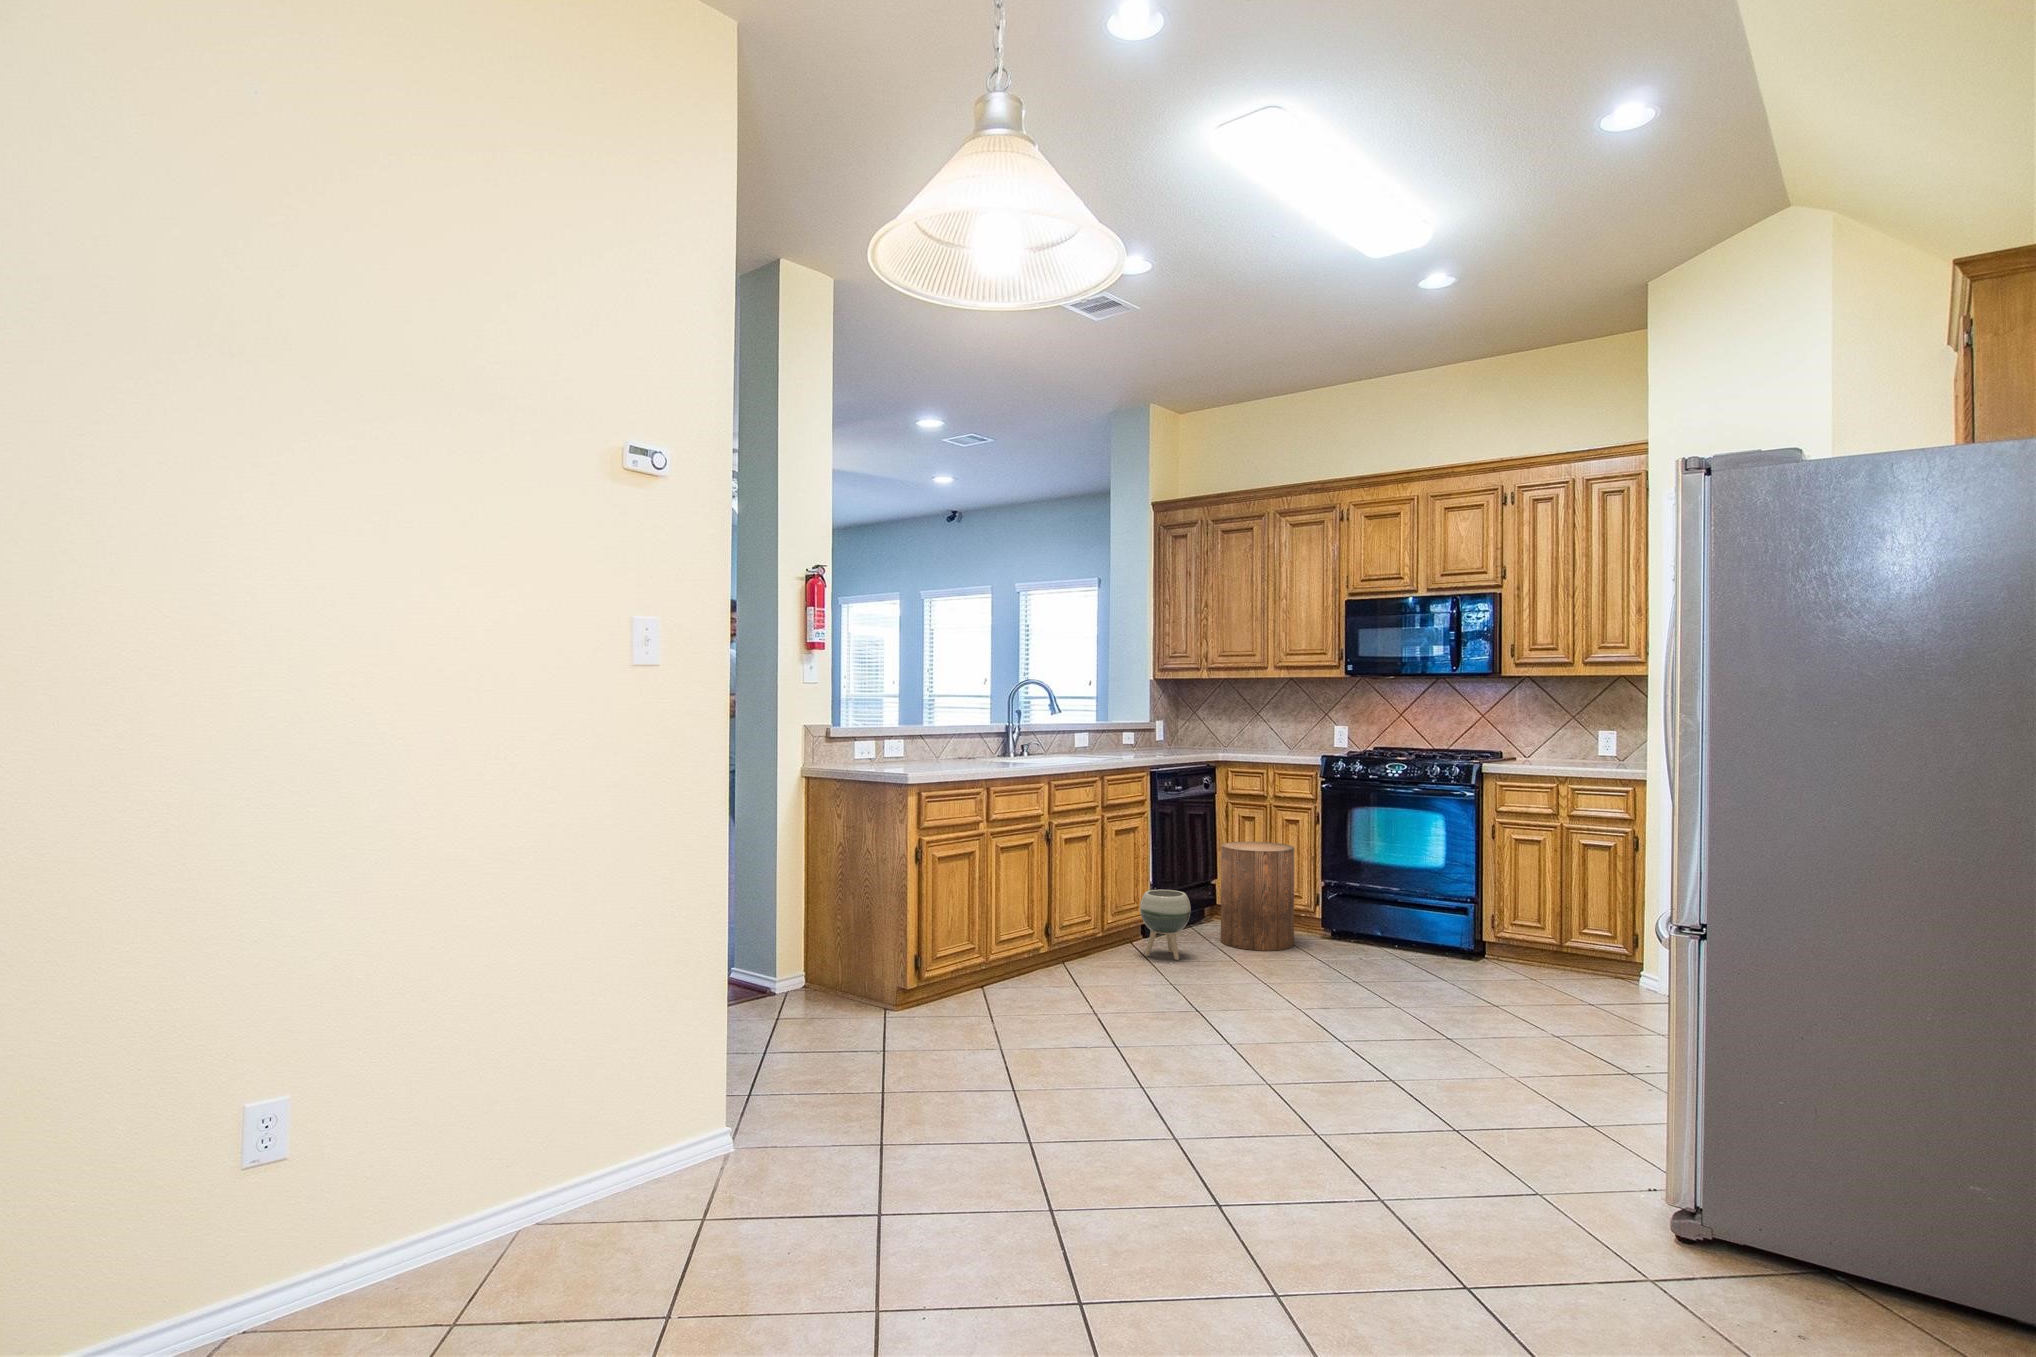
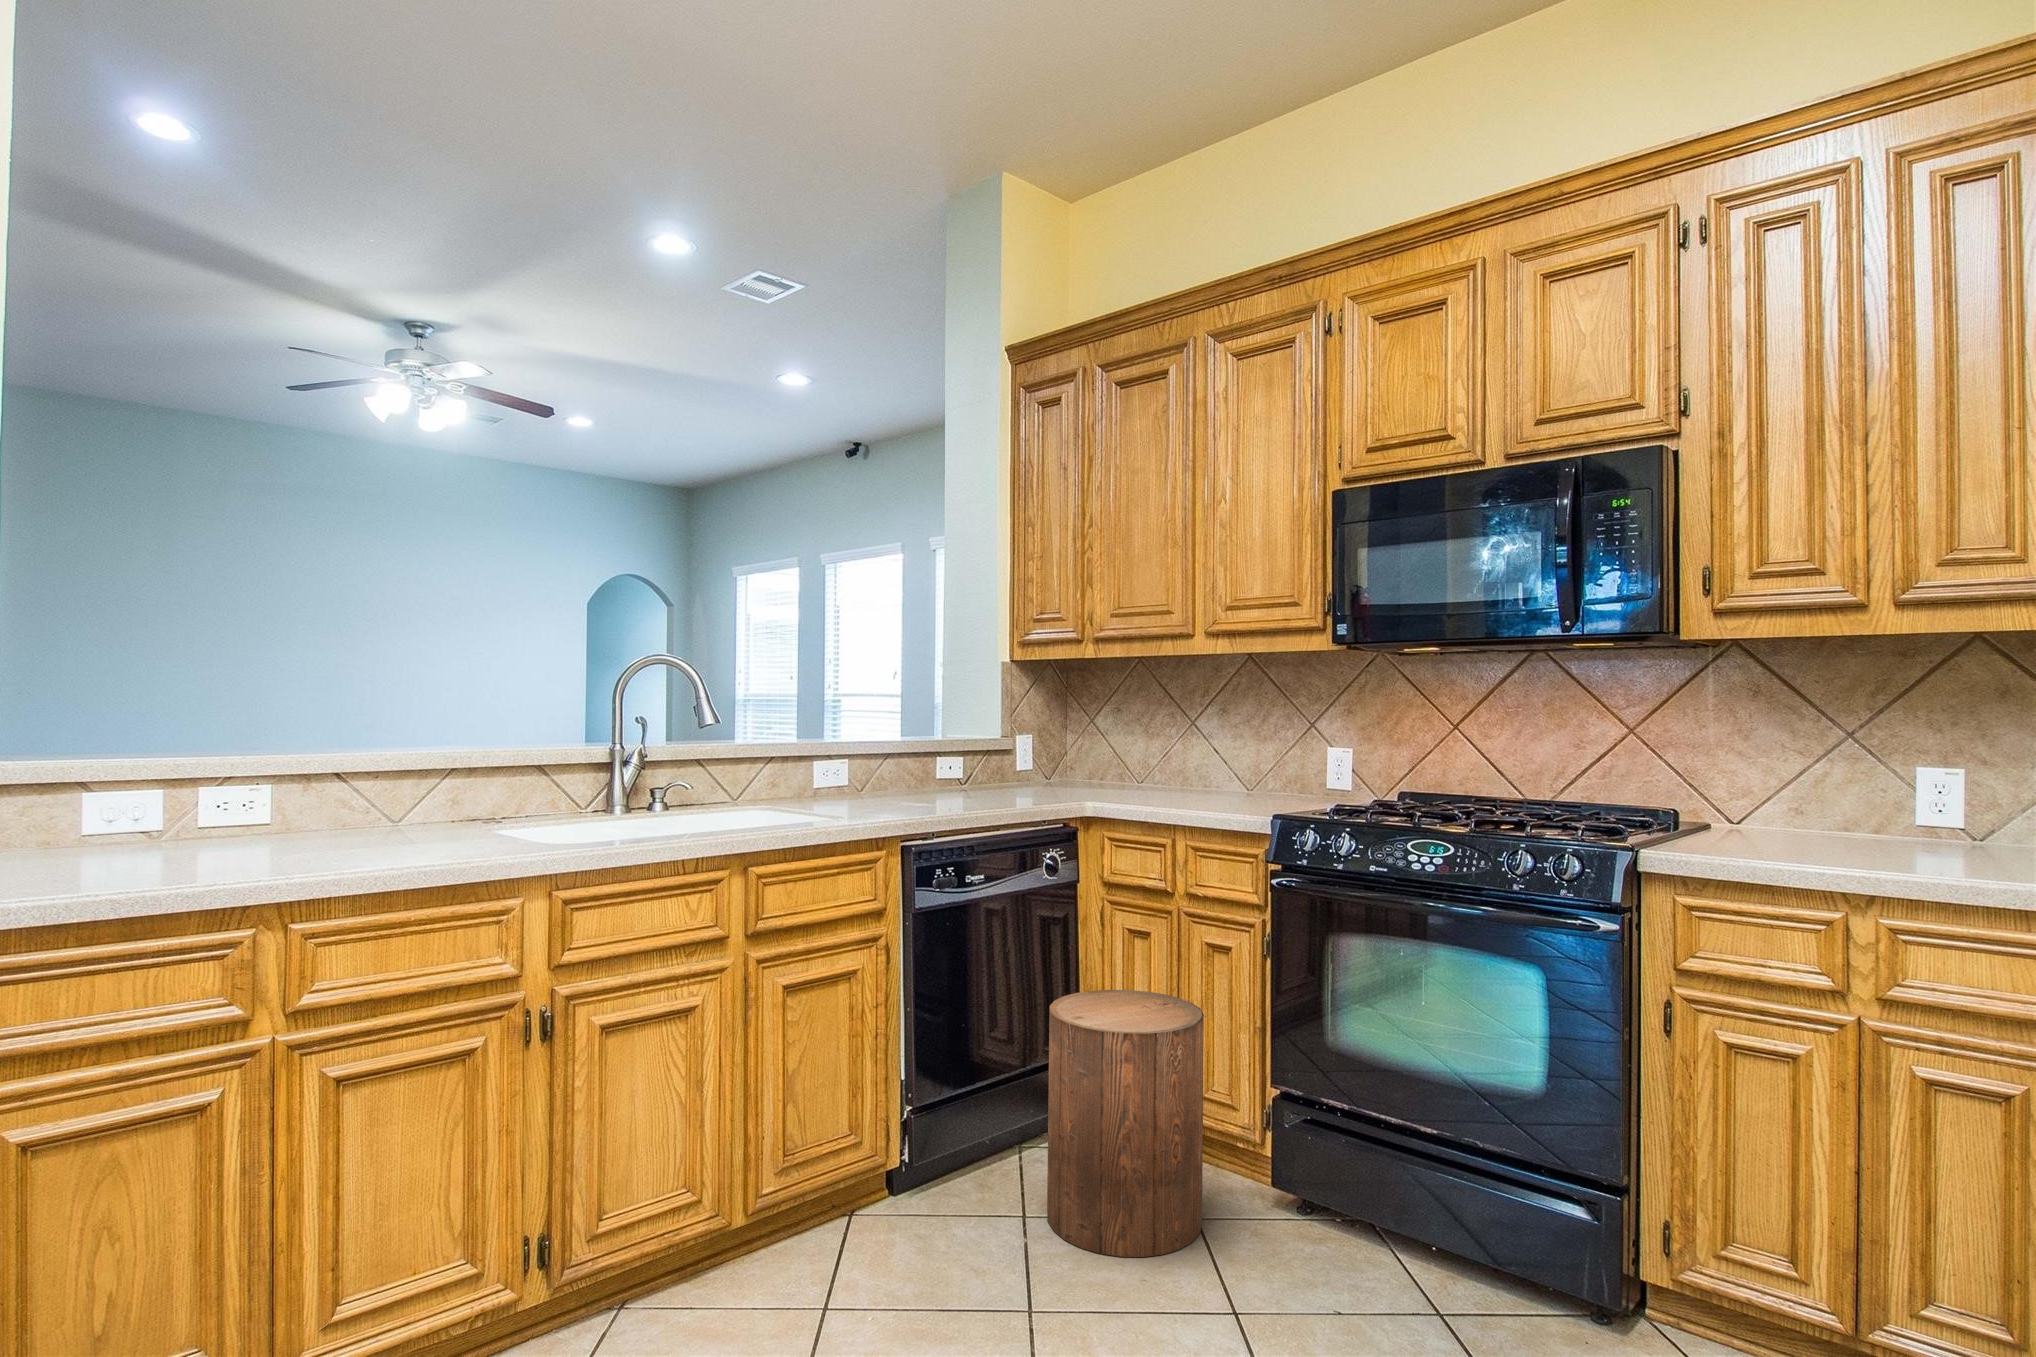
planter: present [1140,890,1191,960] -> none [829,1114,942,1296]

